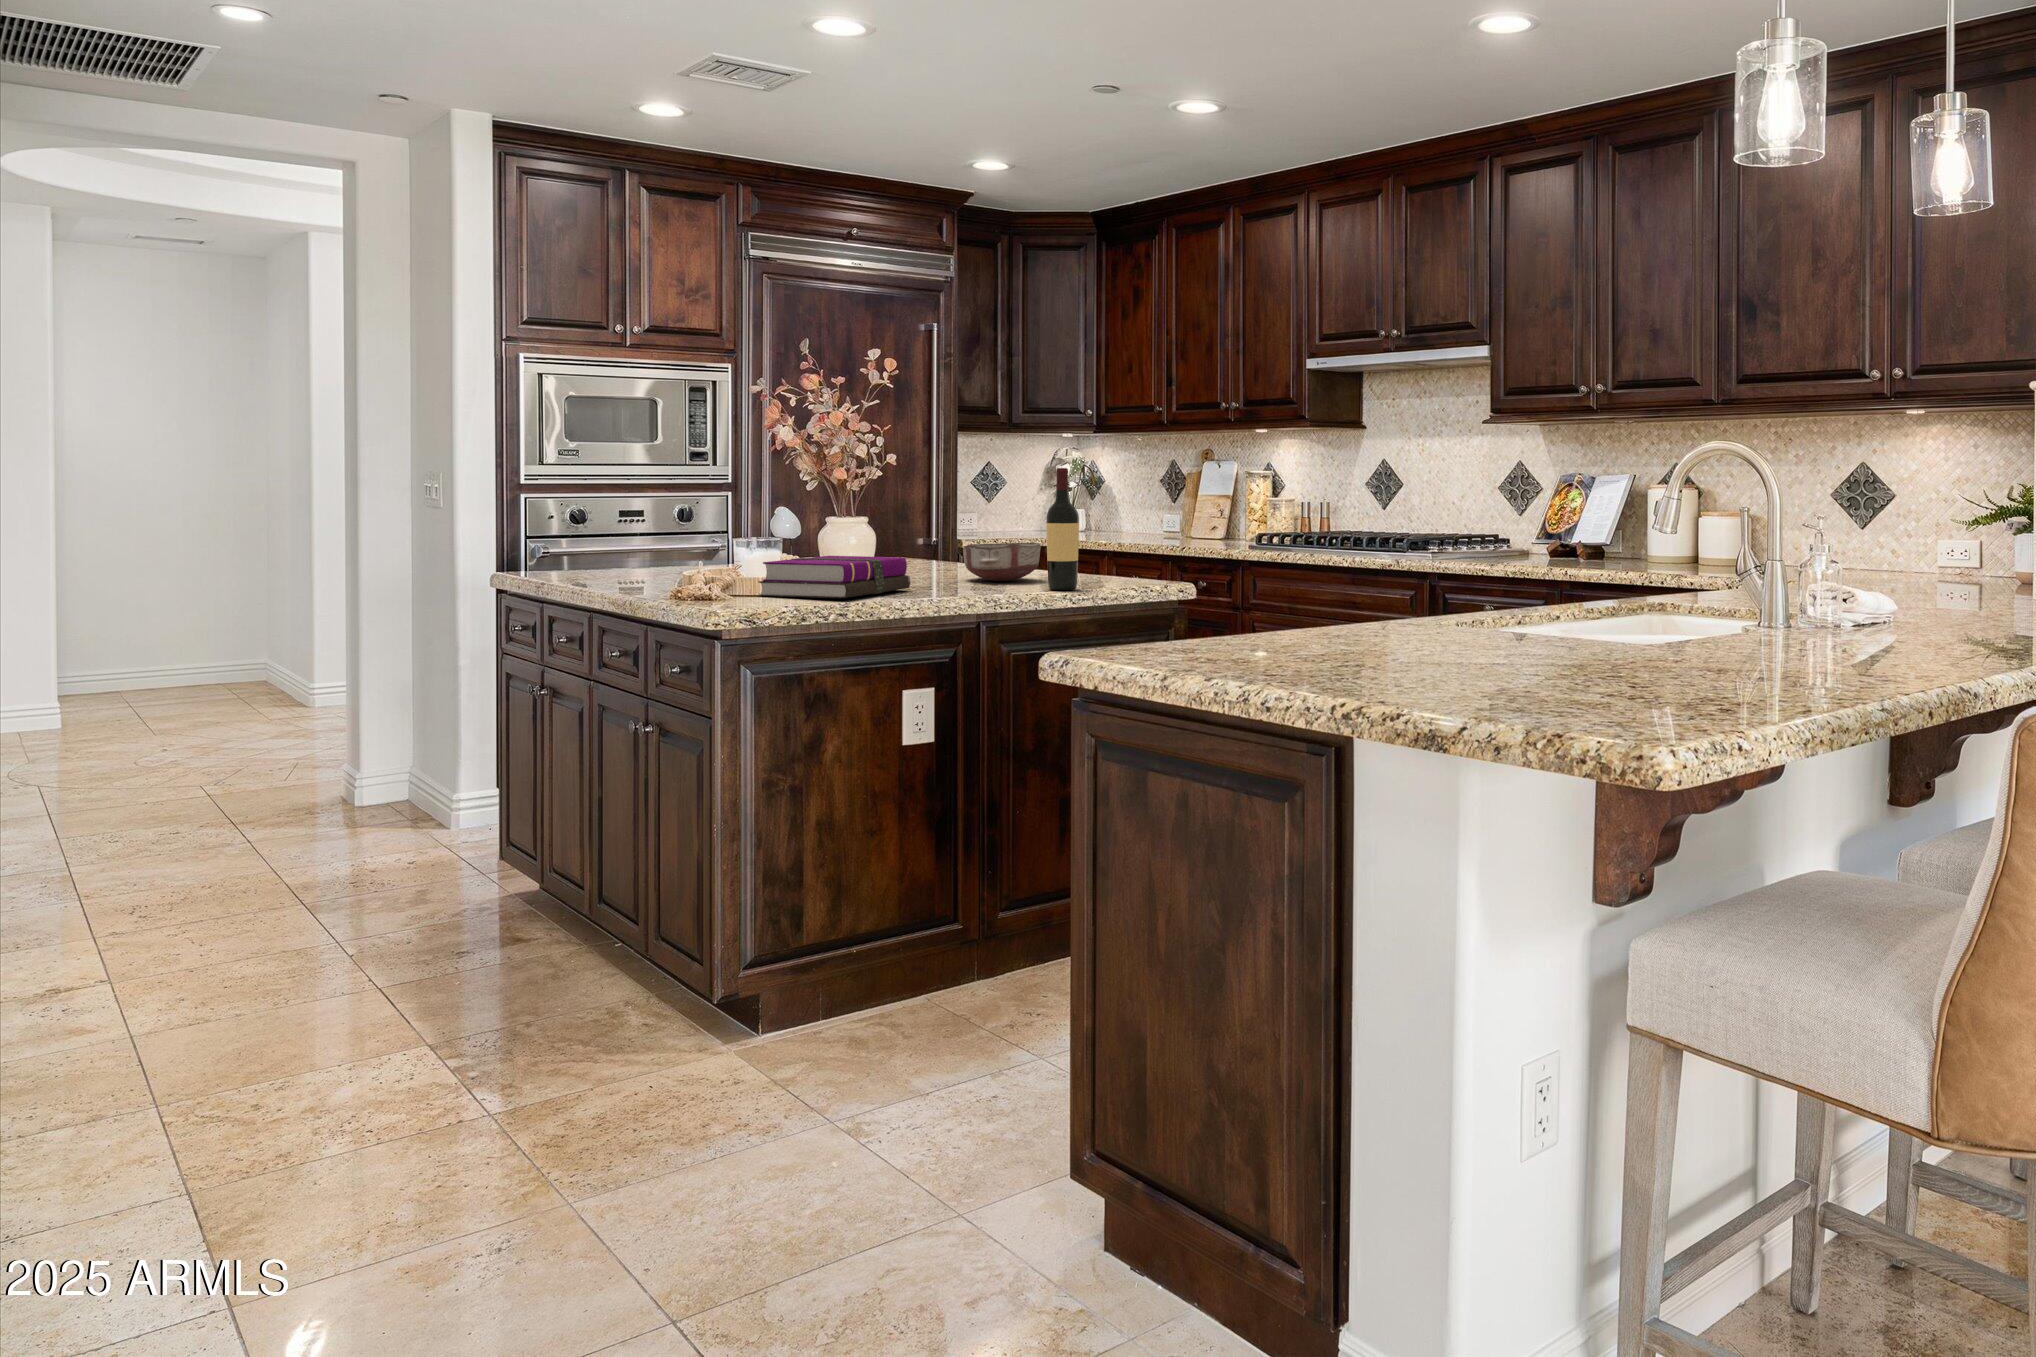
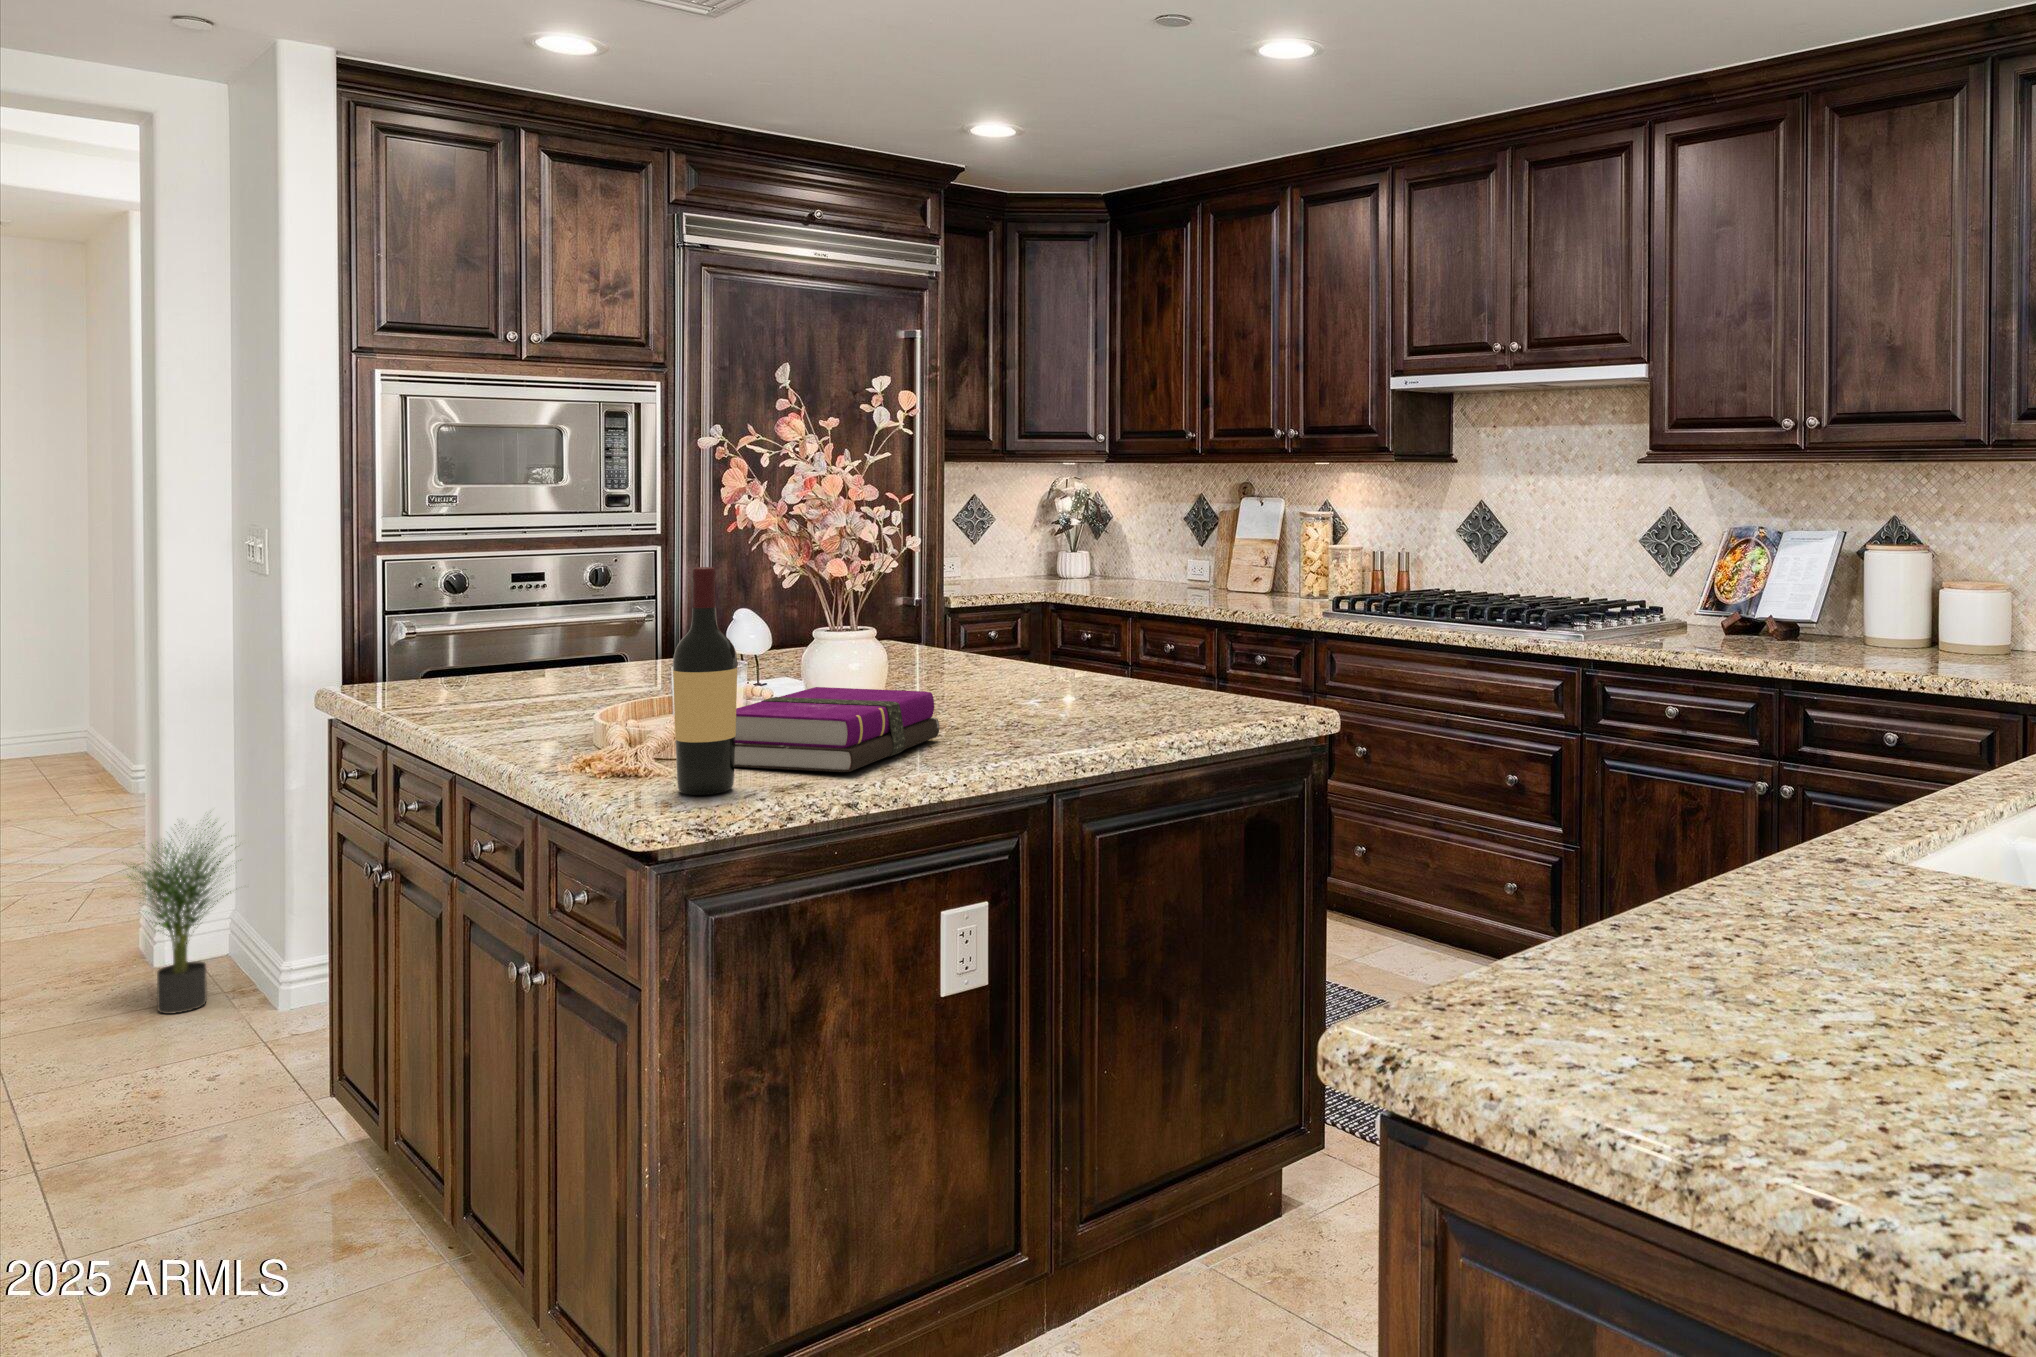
wine bottle: present [1046,468,1079,590] -> present [673,567,737,795]
ceramic bowl: present [963,543,1041,581] -> none [1004,650,1114,709]
potted plant: none [328,681,430,832] -> present [128,822,236,1014]

